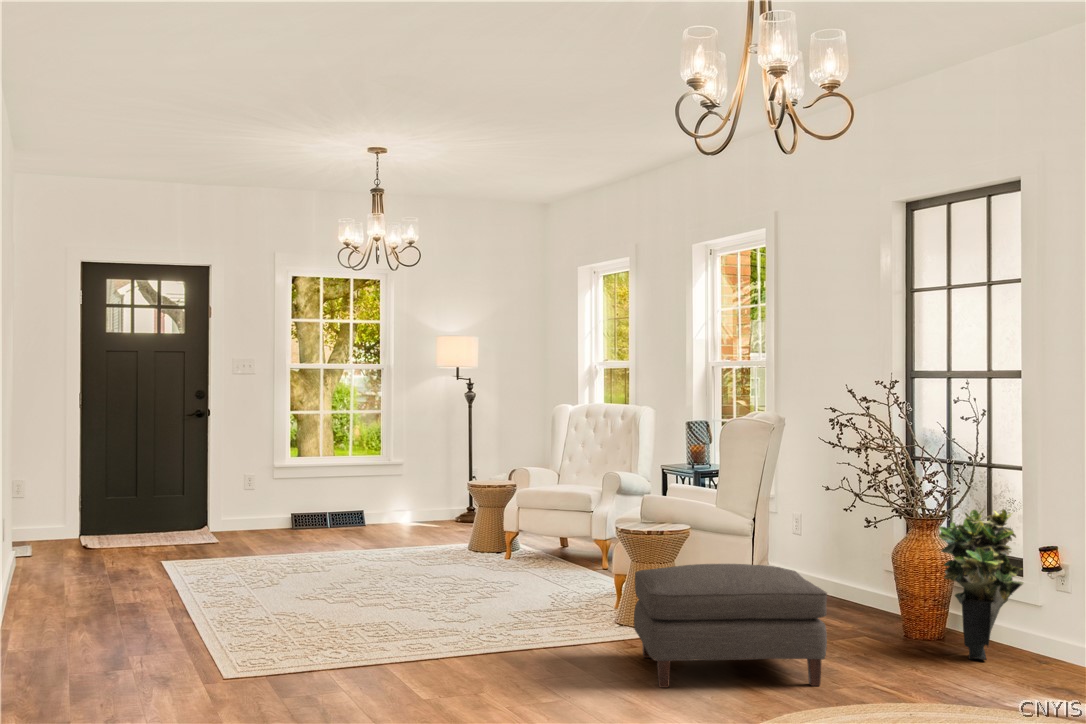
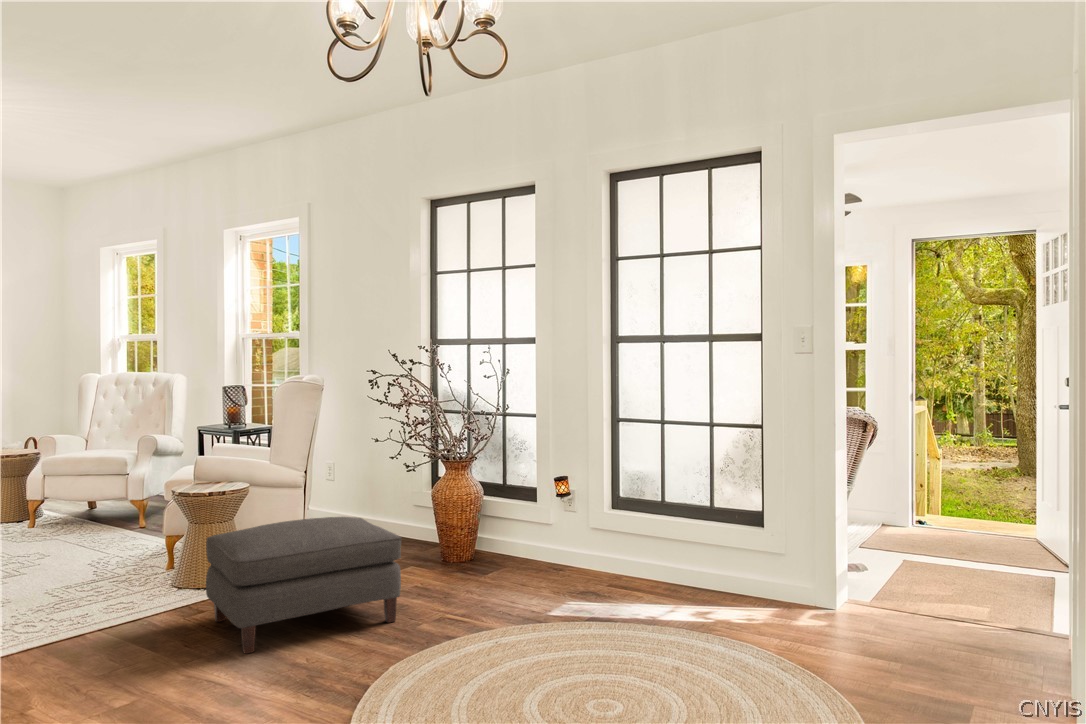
potted plant: present [939,509,1023,660] -> none [472,449,538,573]

